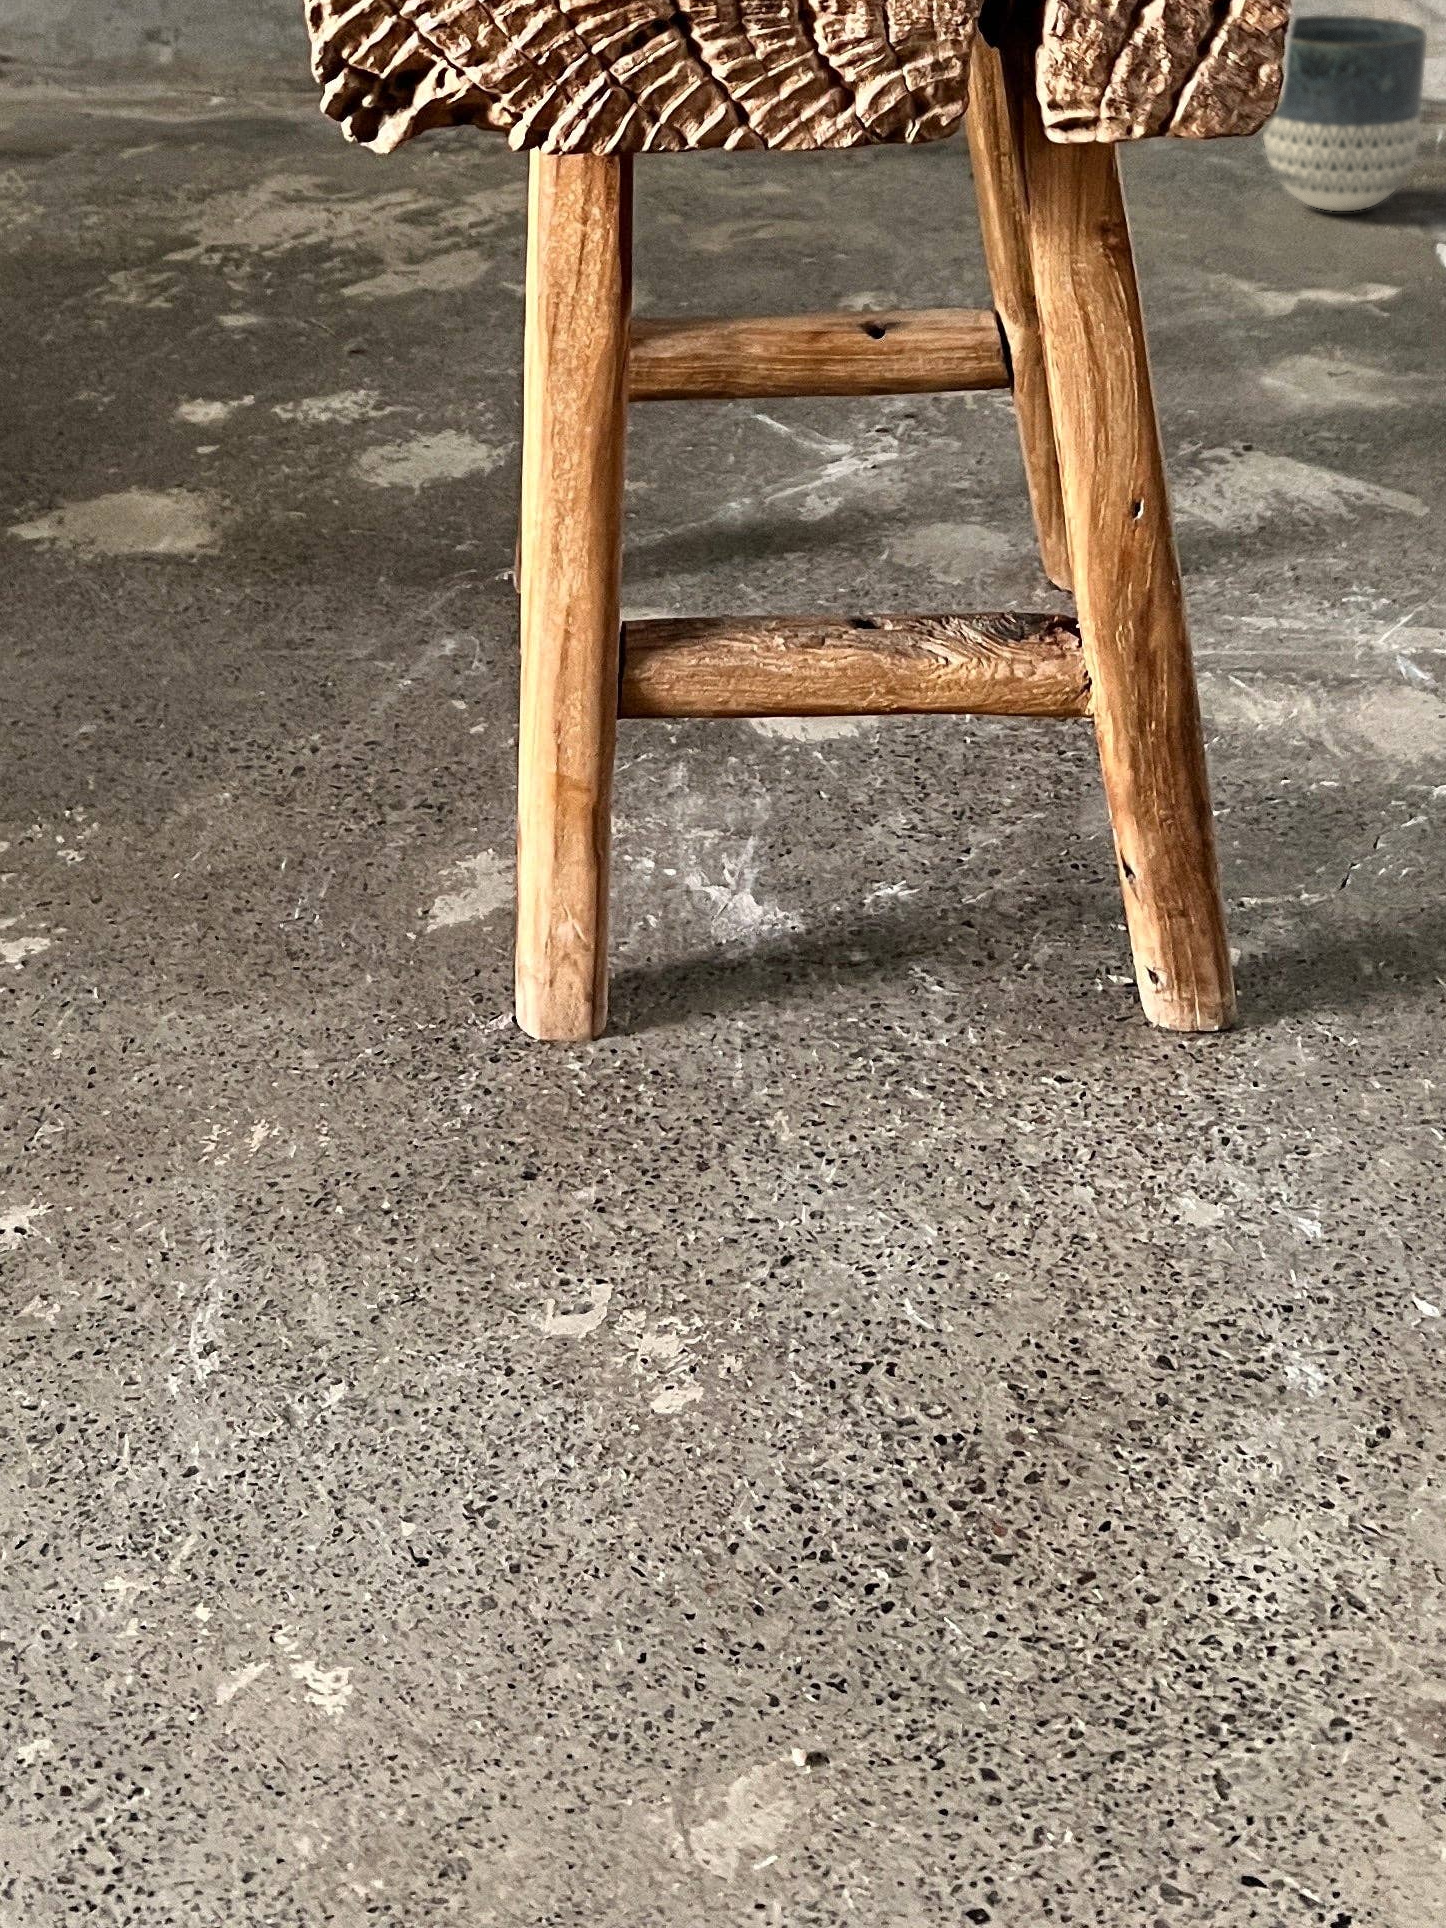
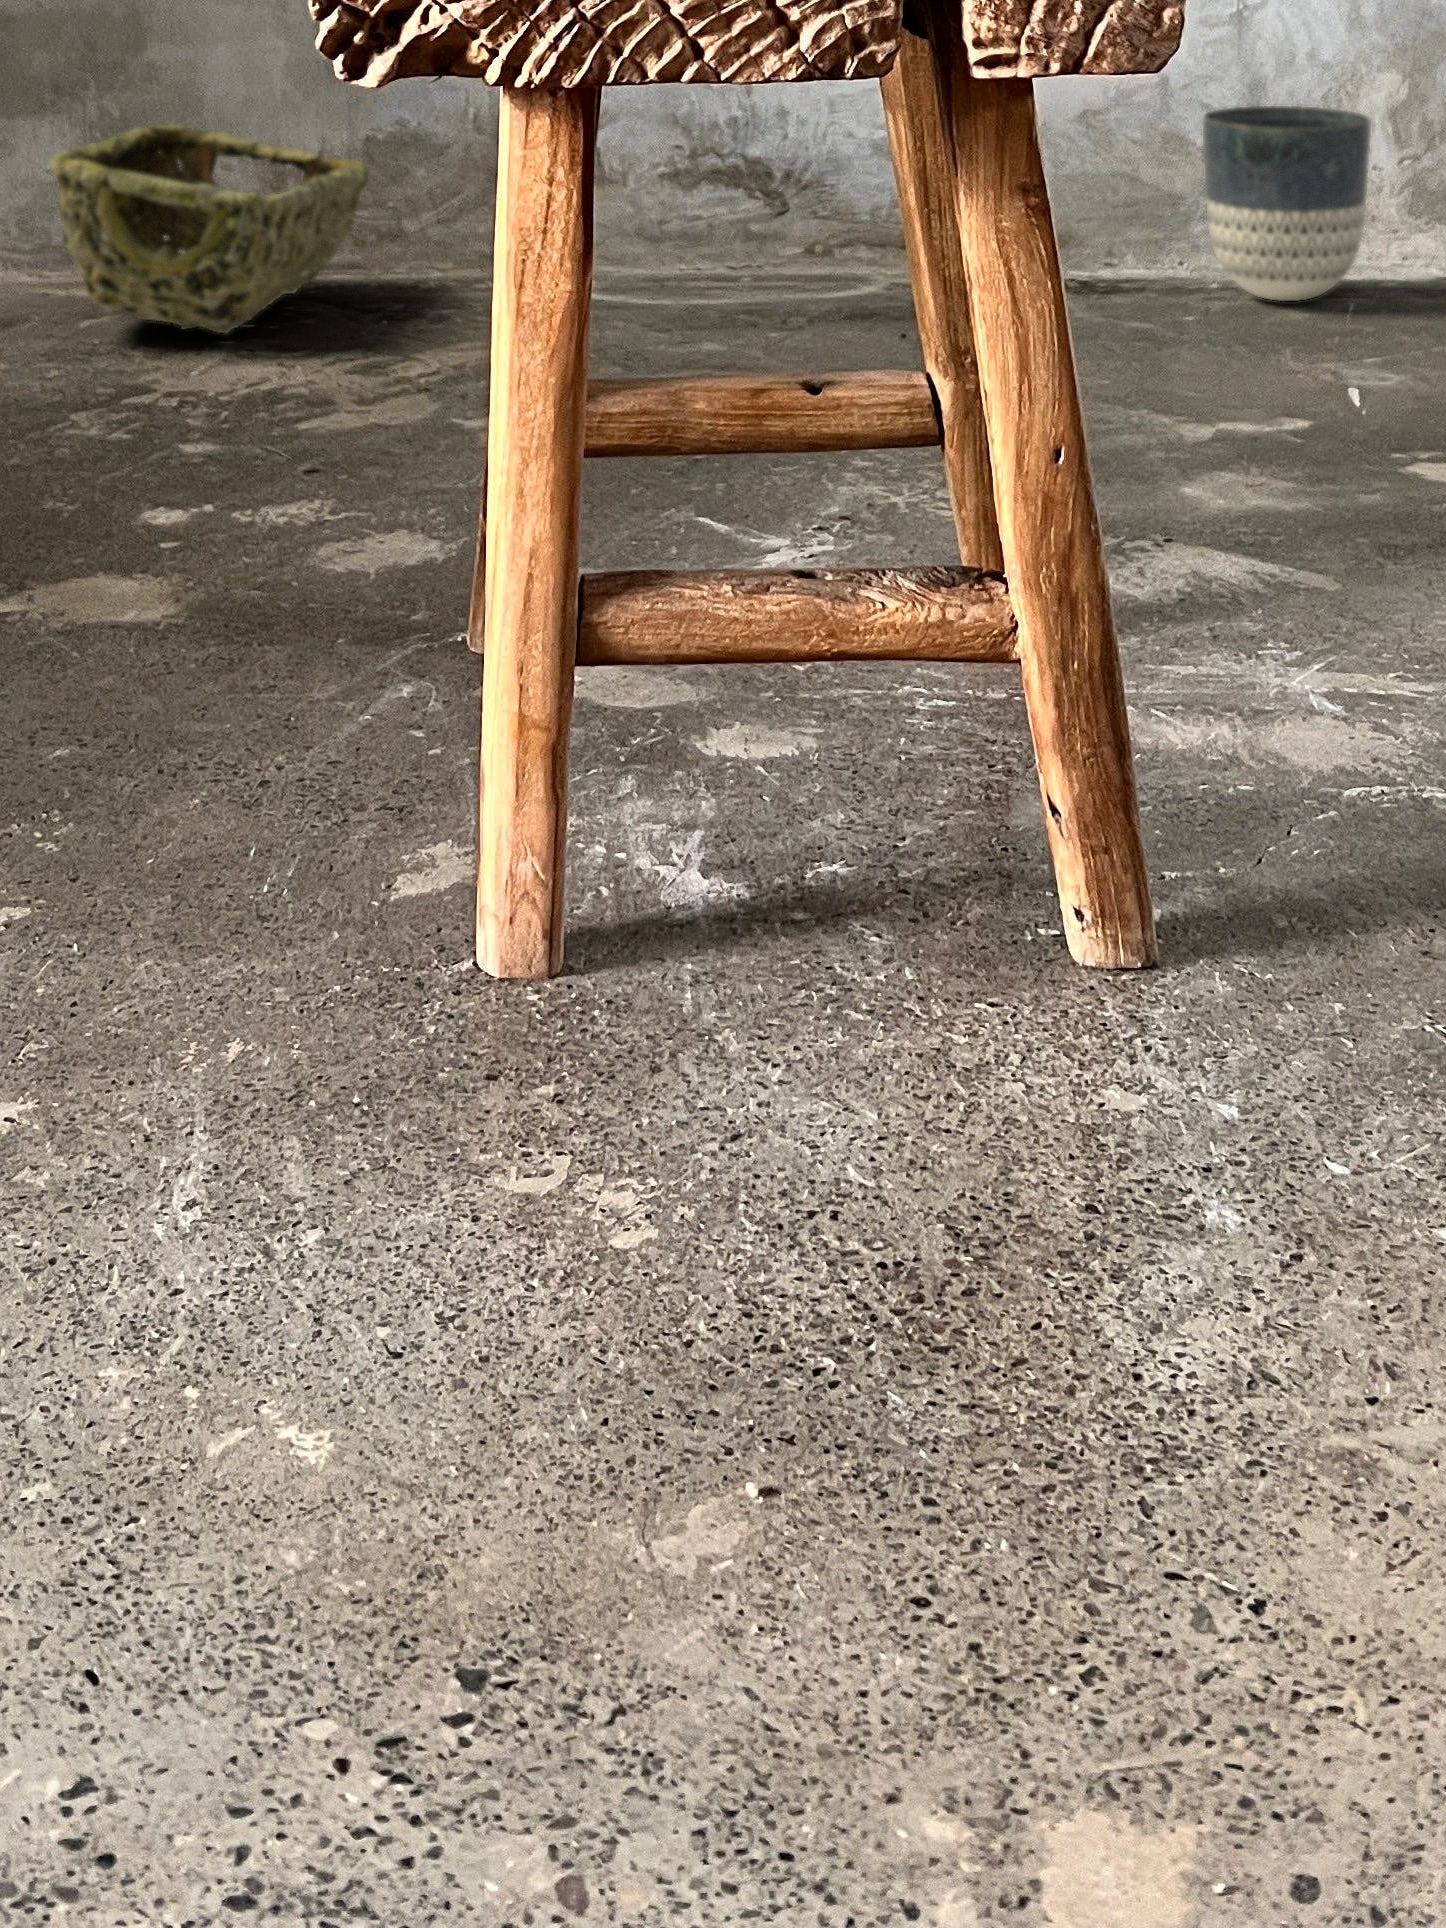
woven basket: none [114,32,433,250] -> present [49,124,369,333]

